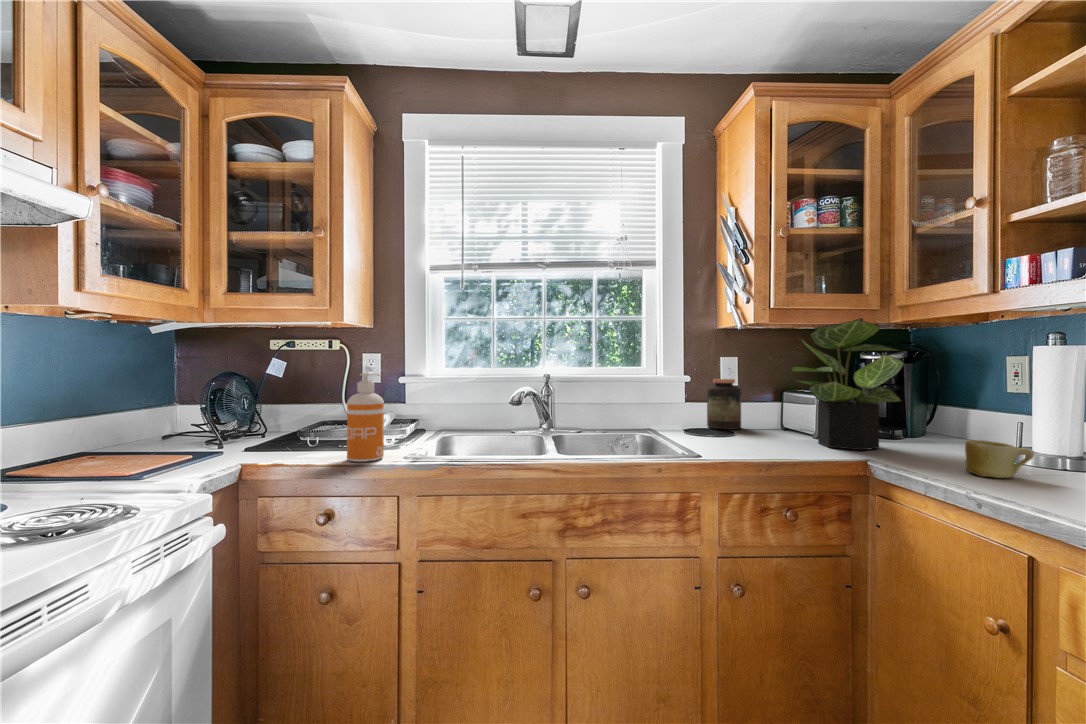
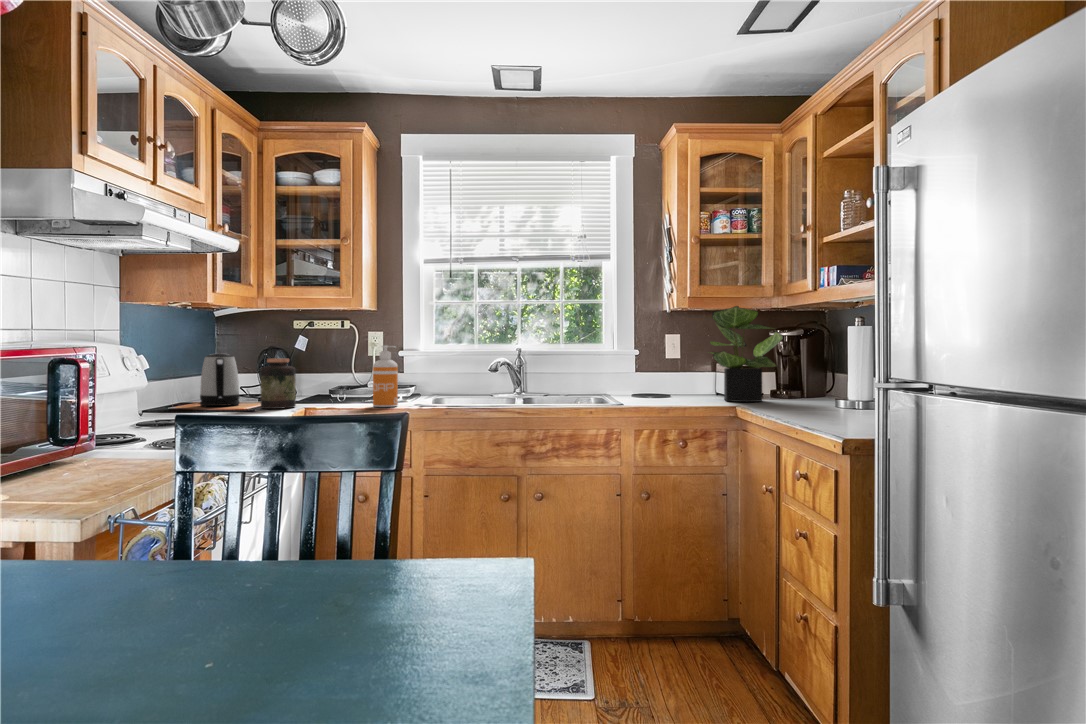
jar: present [707,379,741,429] -> present [261,358,296,409]
kettle: none [105,383,169,458] -> present [200,353,240,406]
mug: present [965,440,1034,478] -> none [790,388,825,411]

